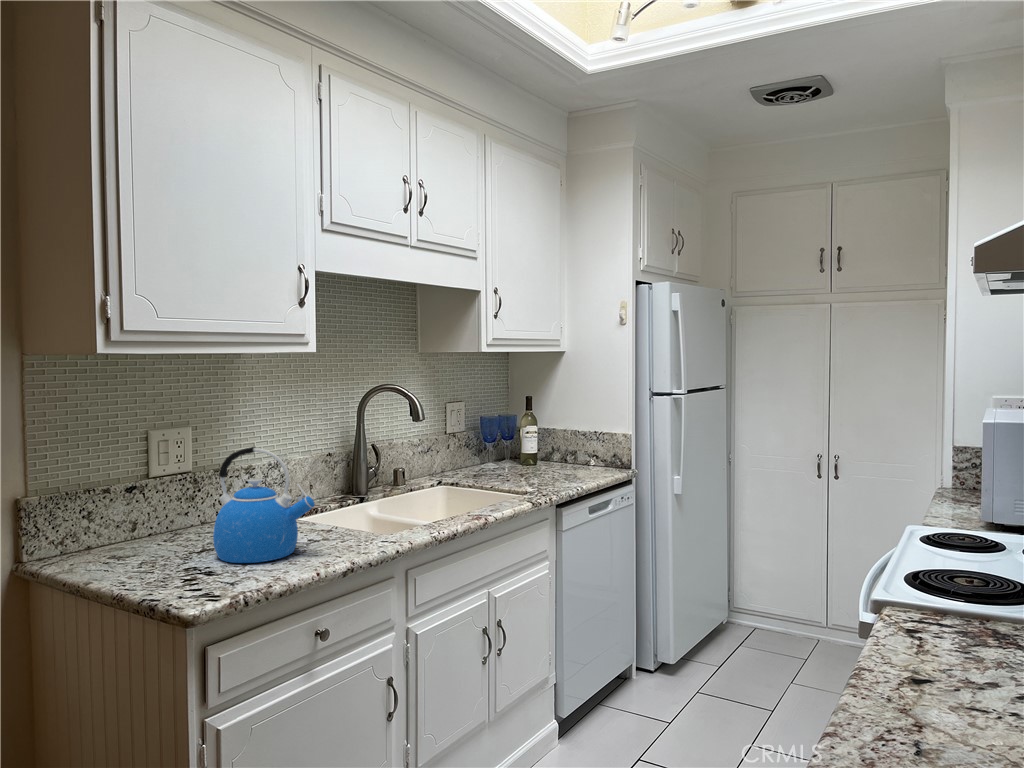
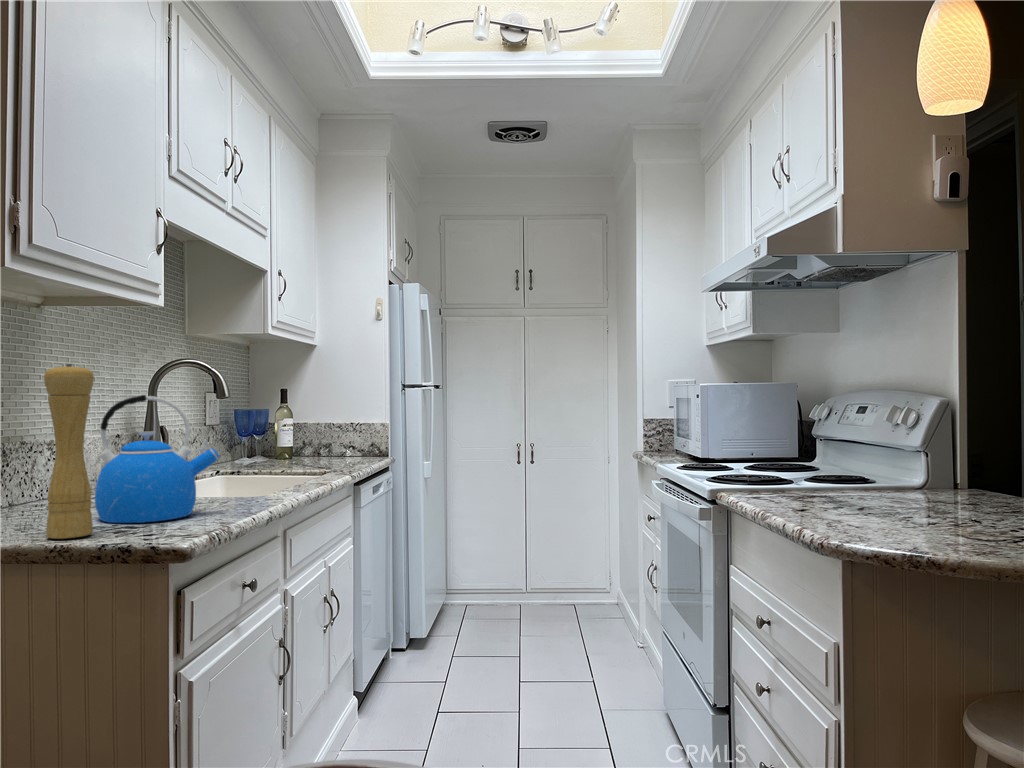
pepper mill: none [136,432,179,579] -> present [44,364,94,539]

